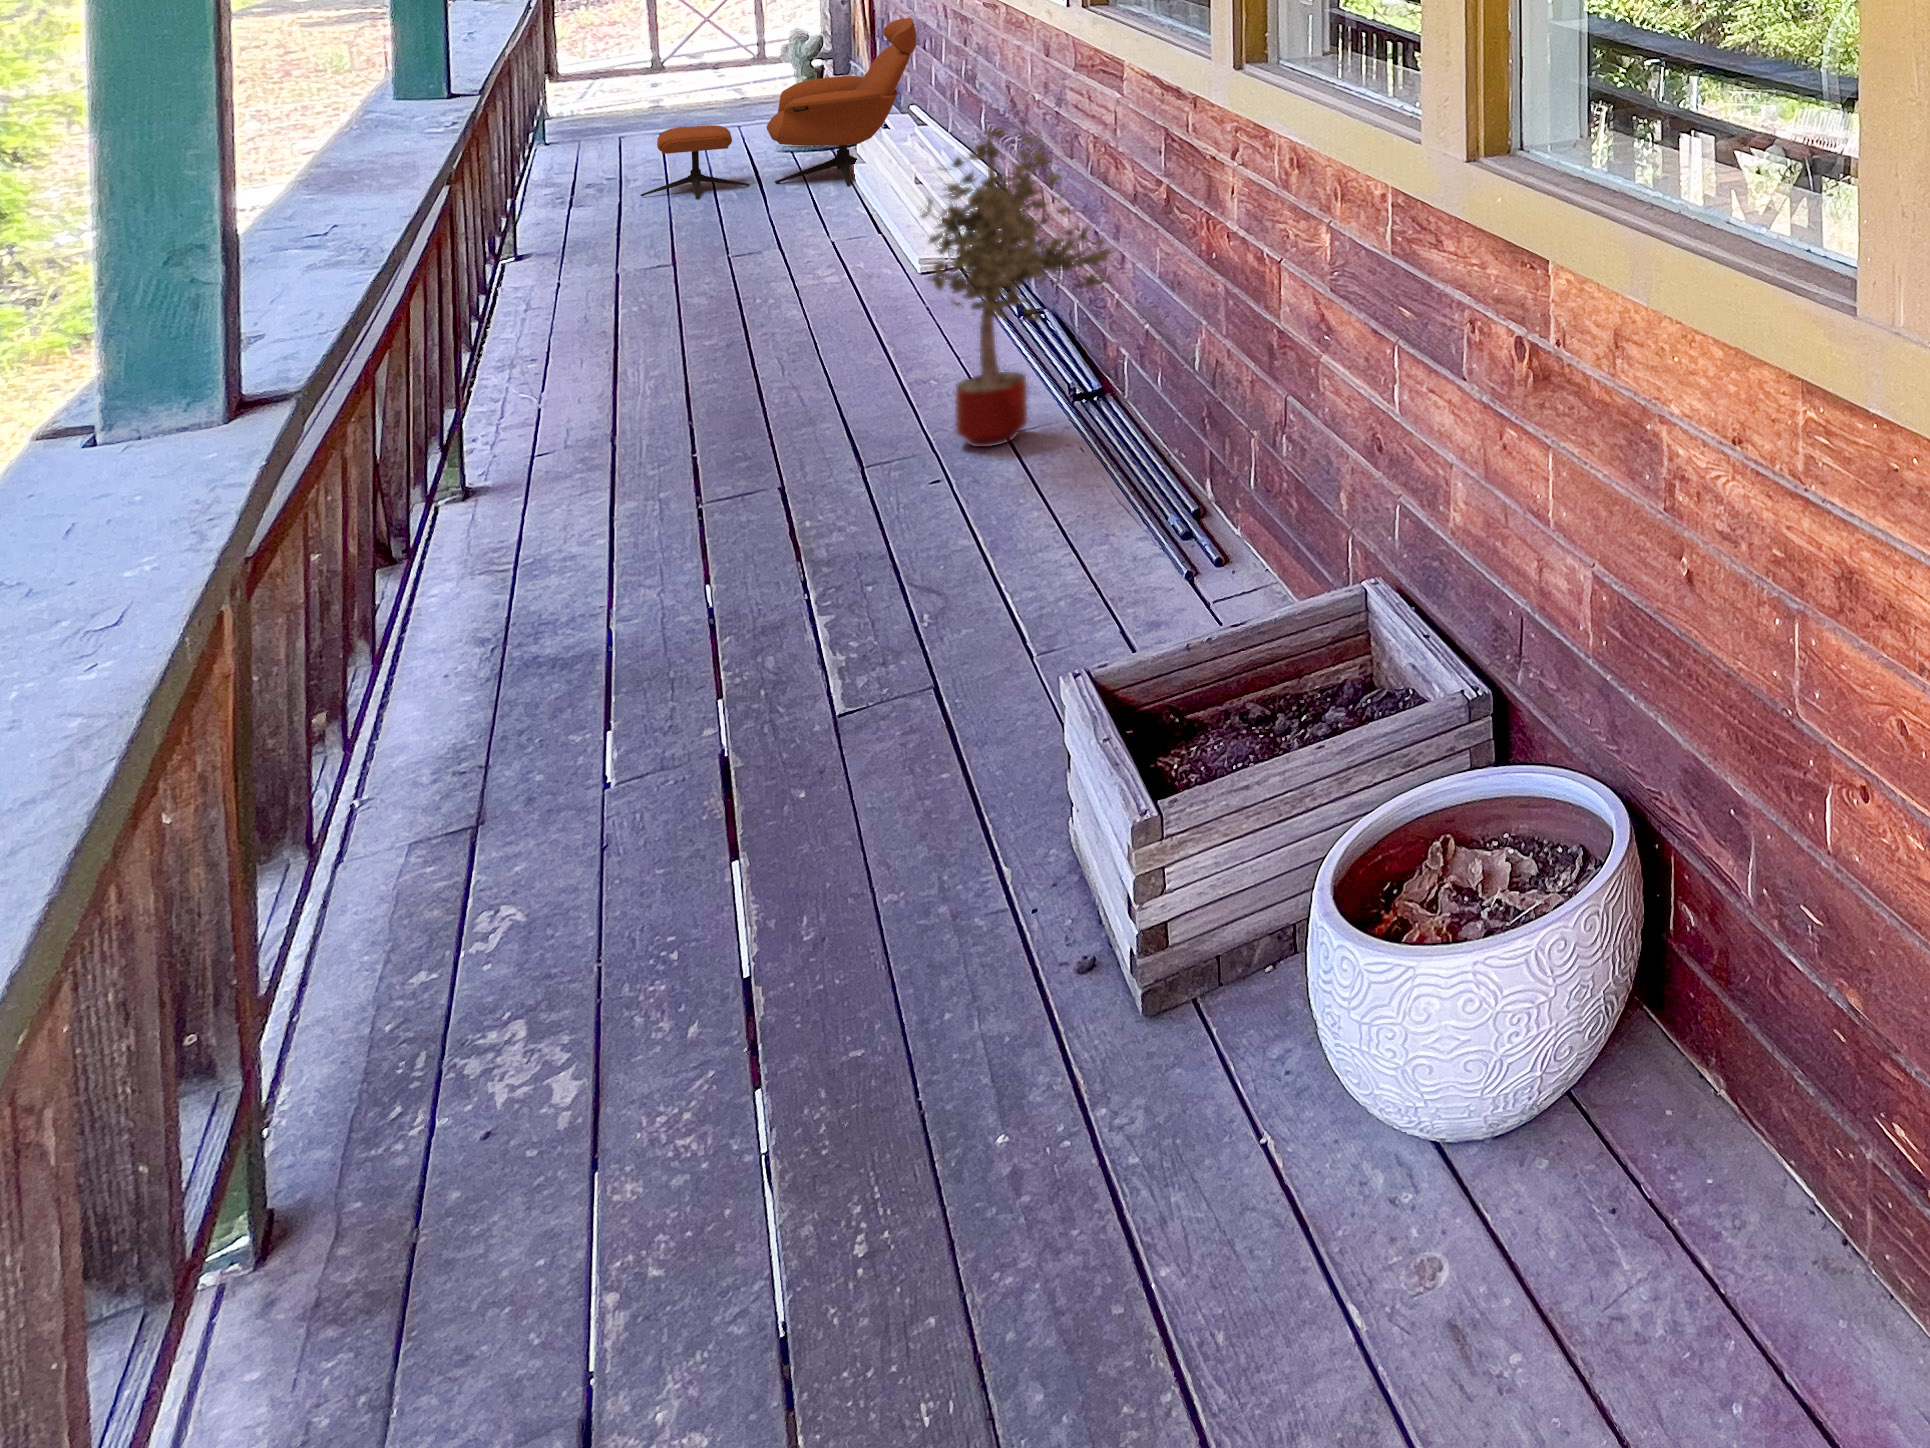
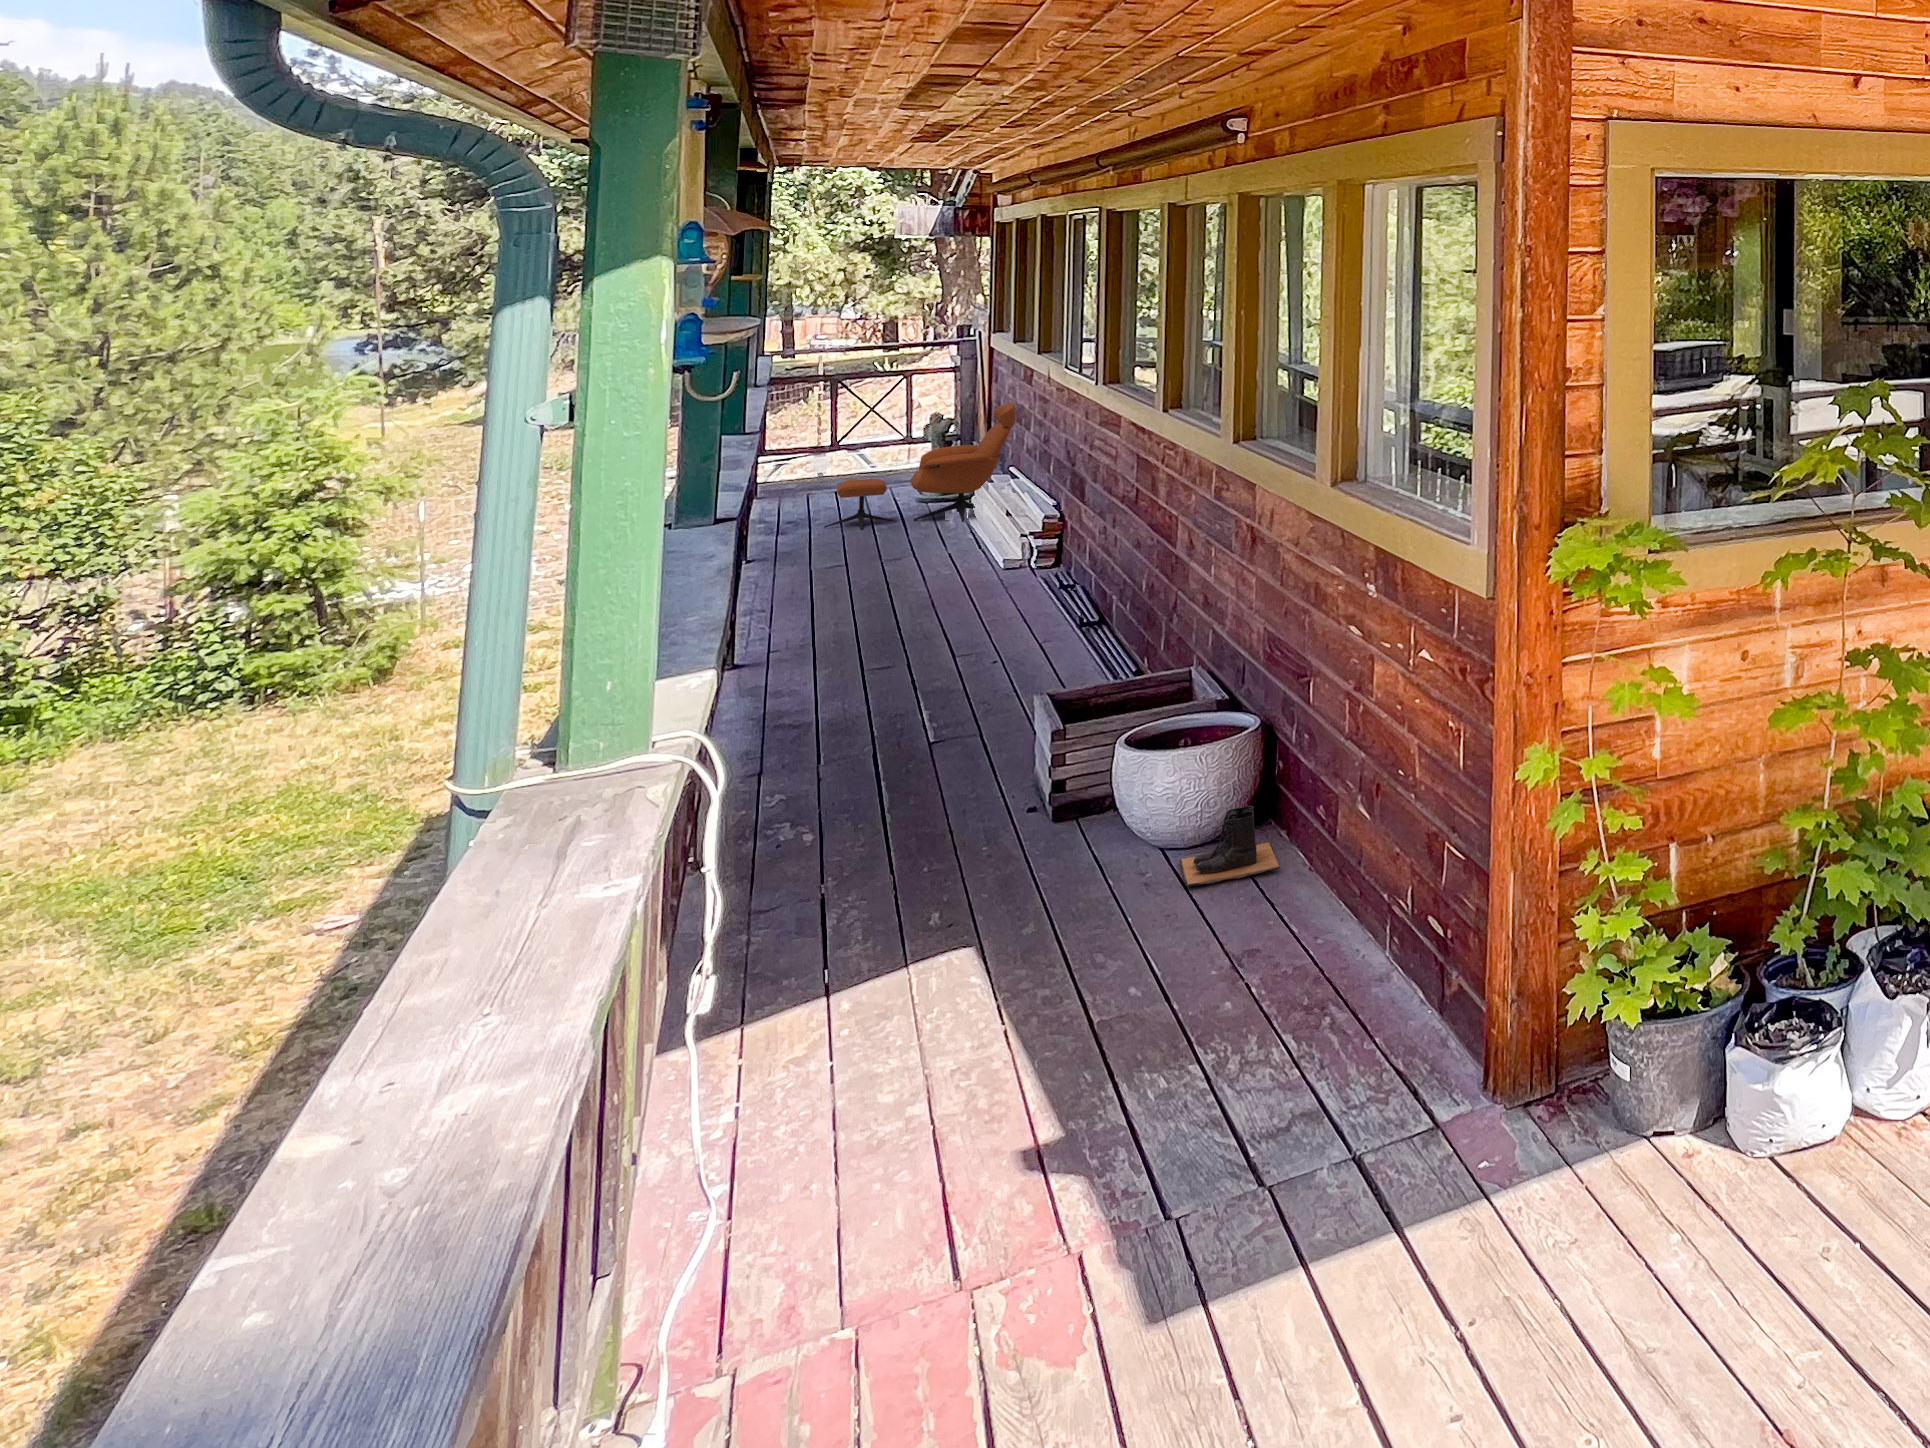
potted tree: present [921,128,1116,447] -> none [990,455,1110,648]
boots: none [1501,1056,1767,1339] -> present [1180,806,1280,887]

